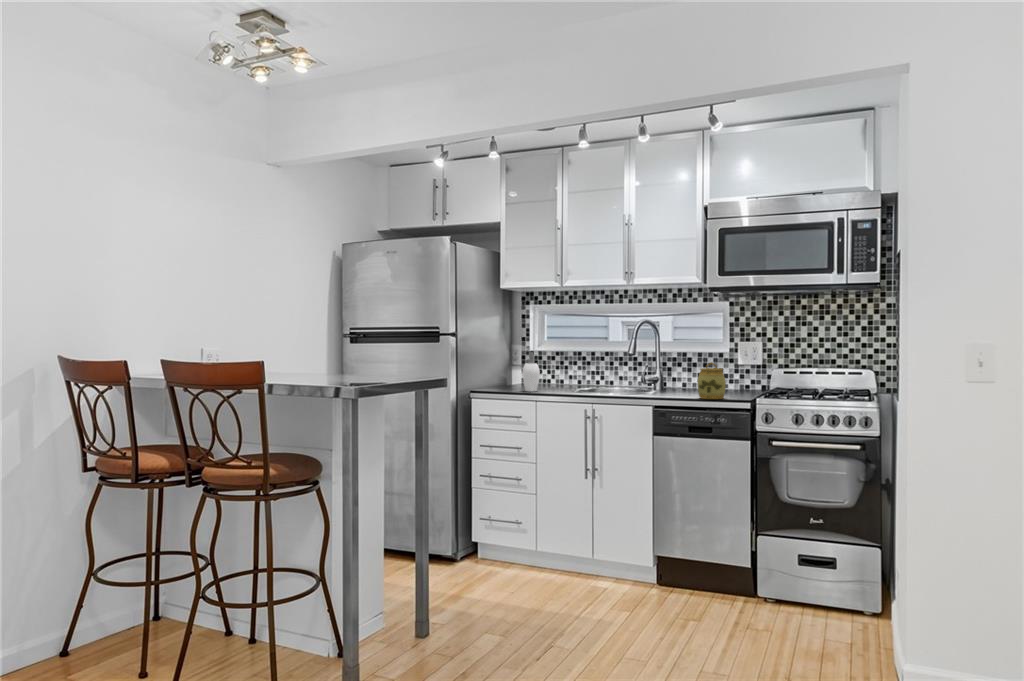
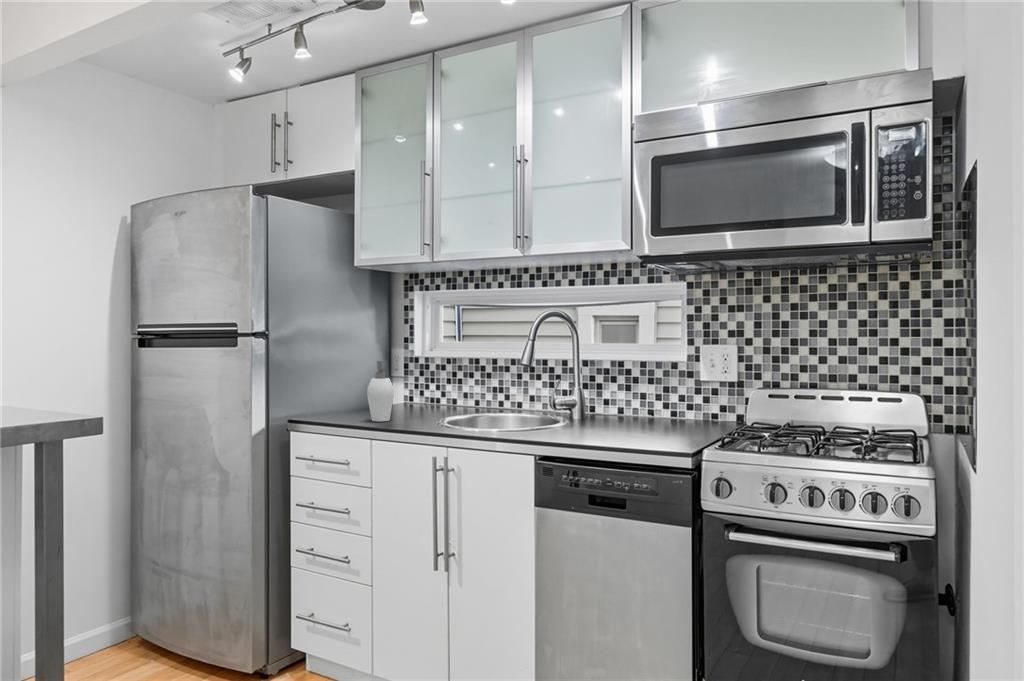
jar: present [698,362,726,399] -> none [613,381,659,445]

